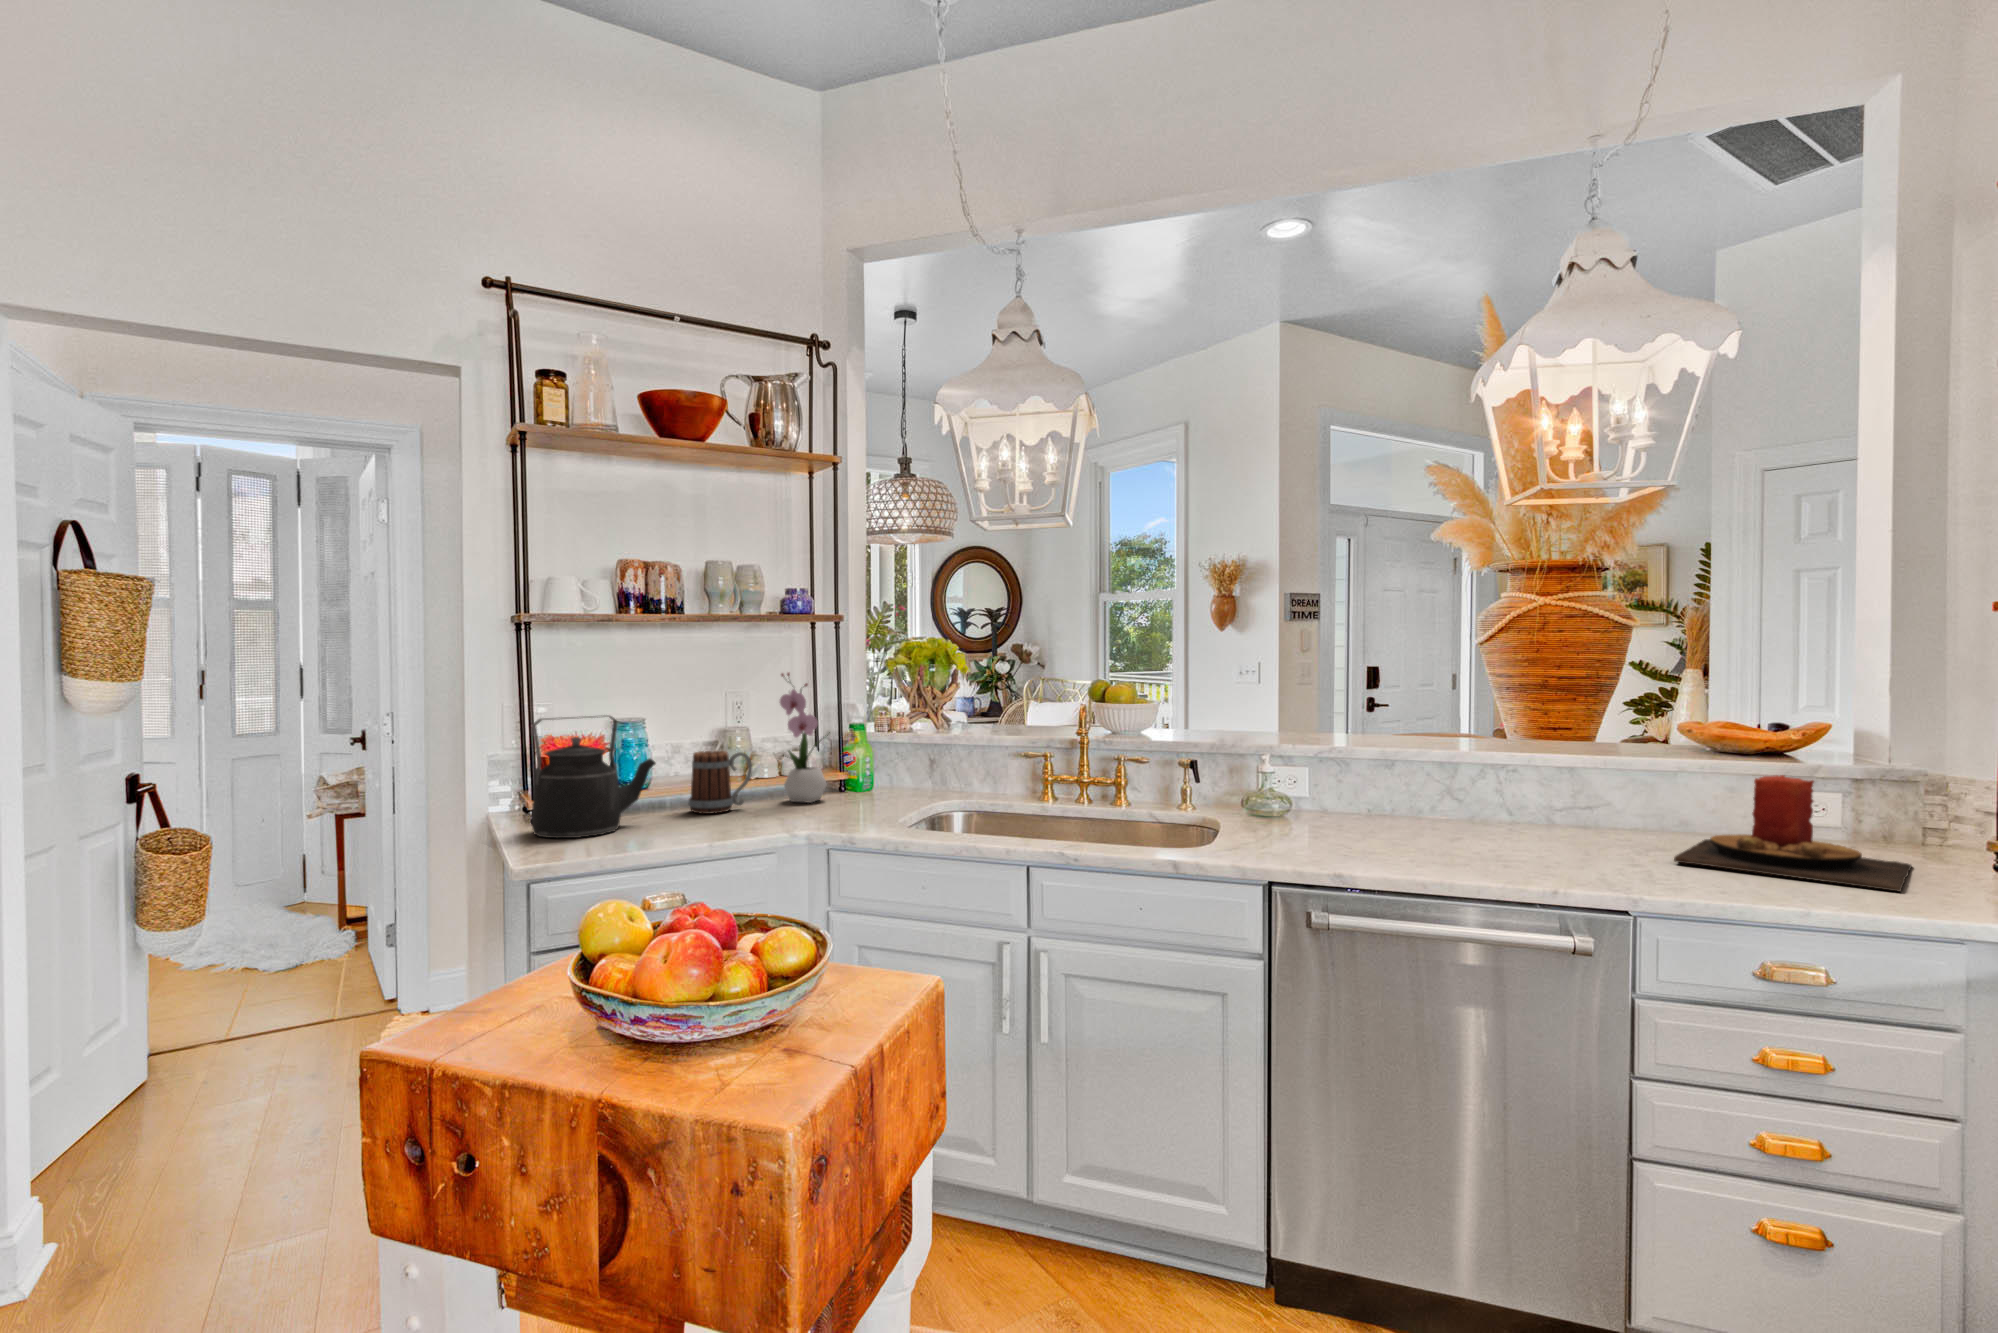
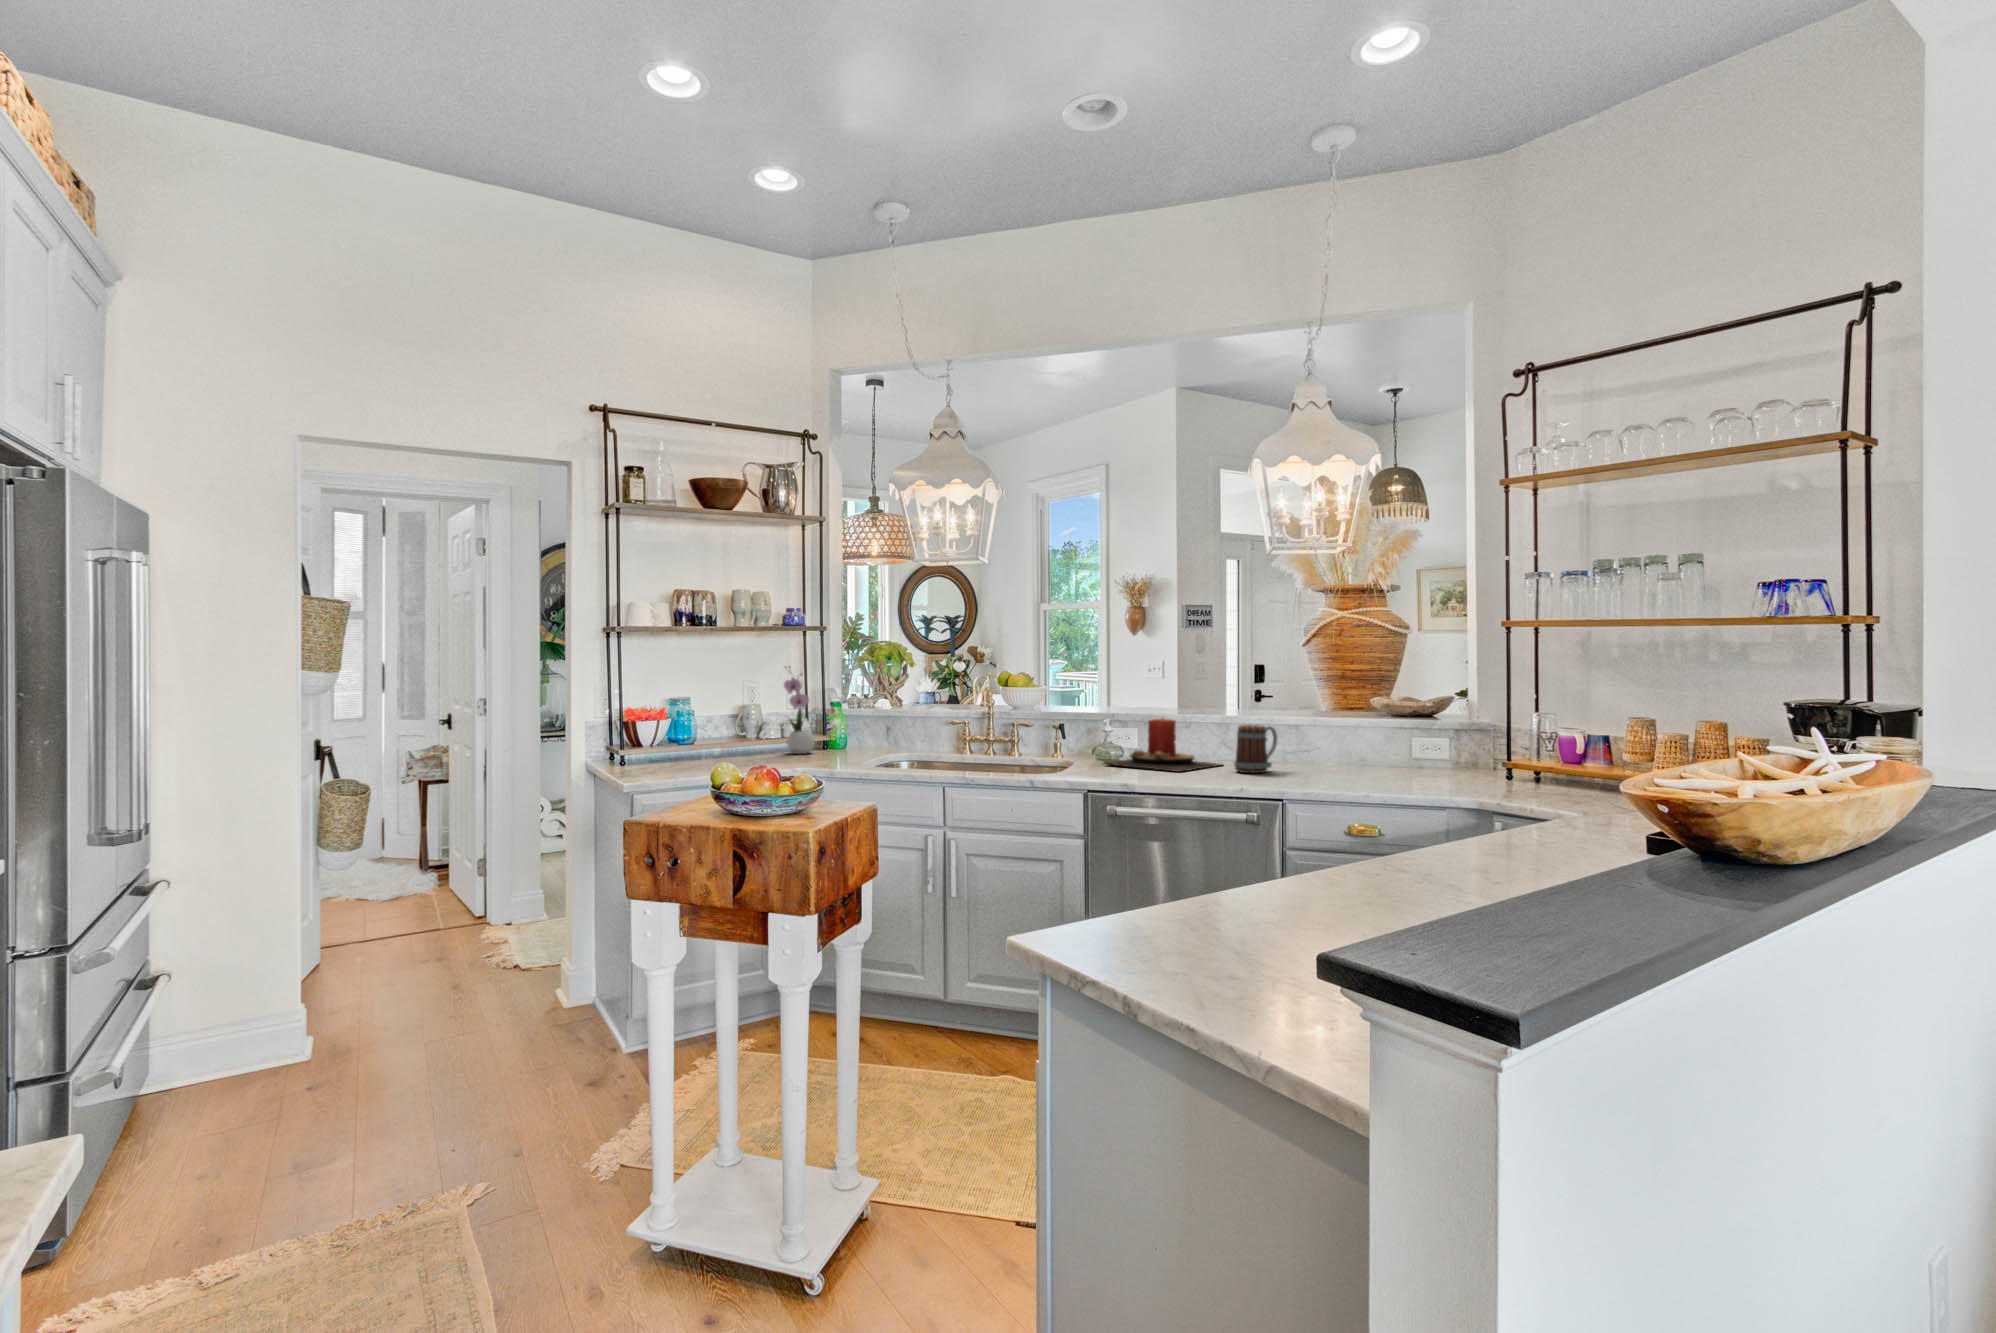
kettle: present [531,715,656,838] -> none [629,692,705,768]
mug: present [689,751,752,814] -> present [1234,725,1277,773]
candle: present [1674,775,1911,892] -> present [1104,718,1222,772]

